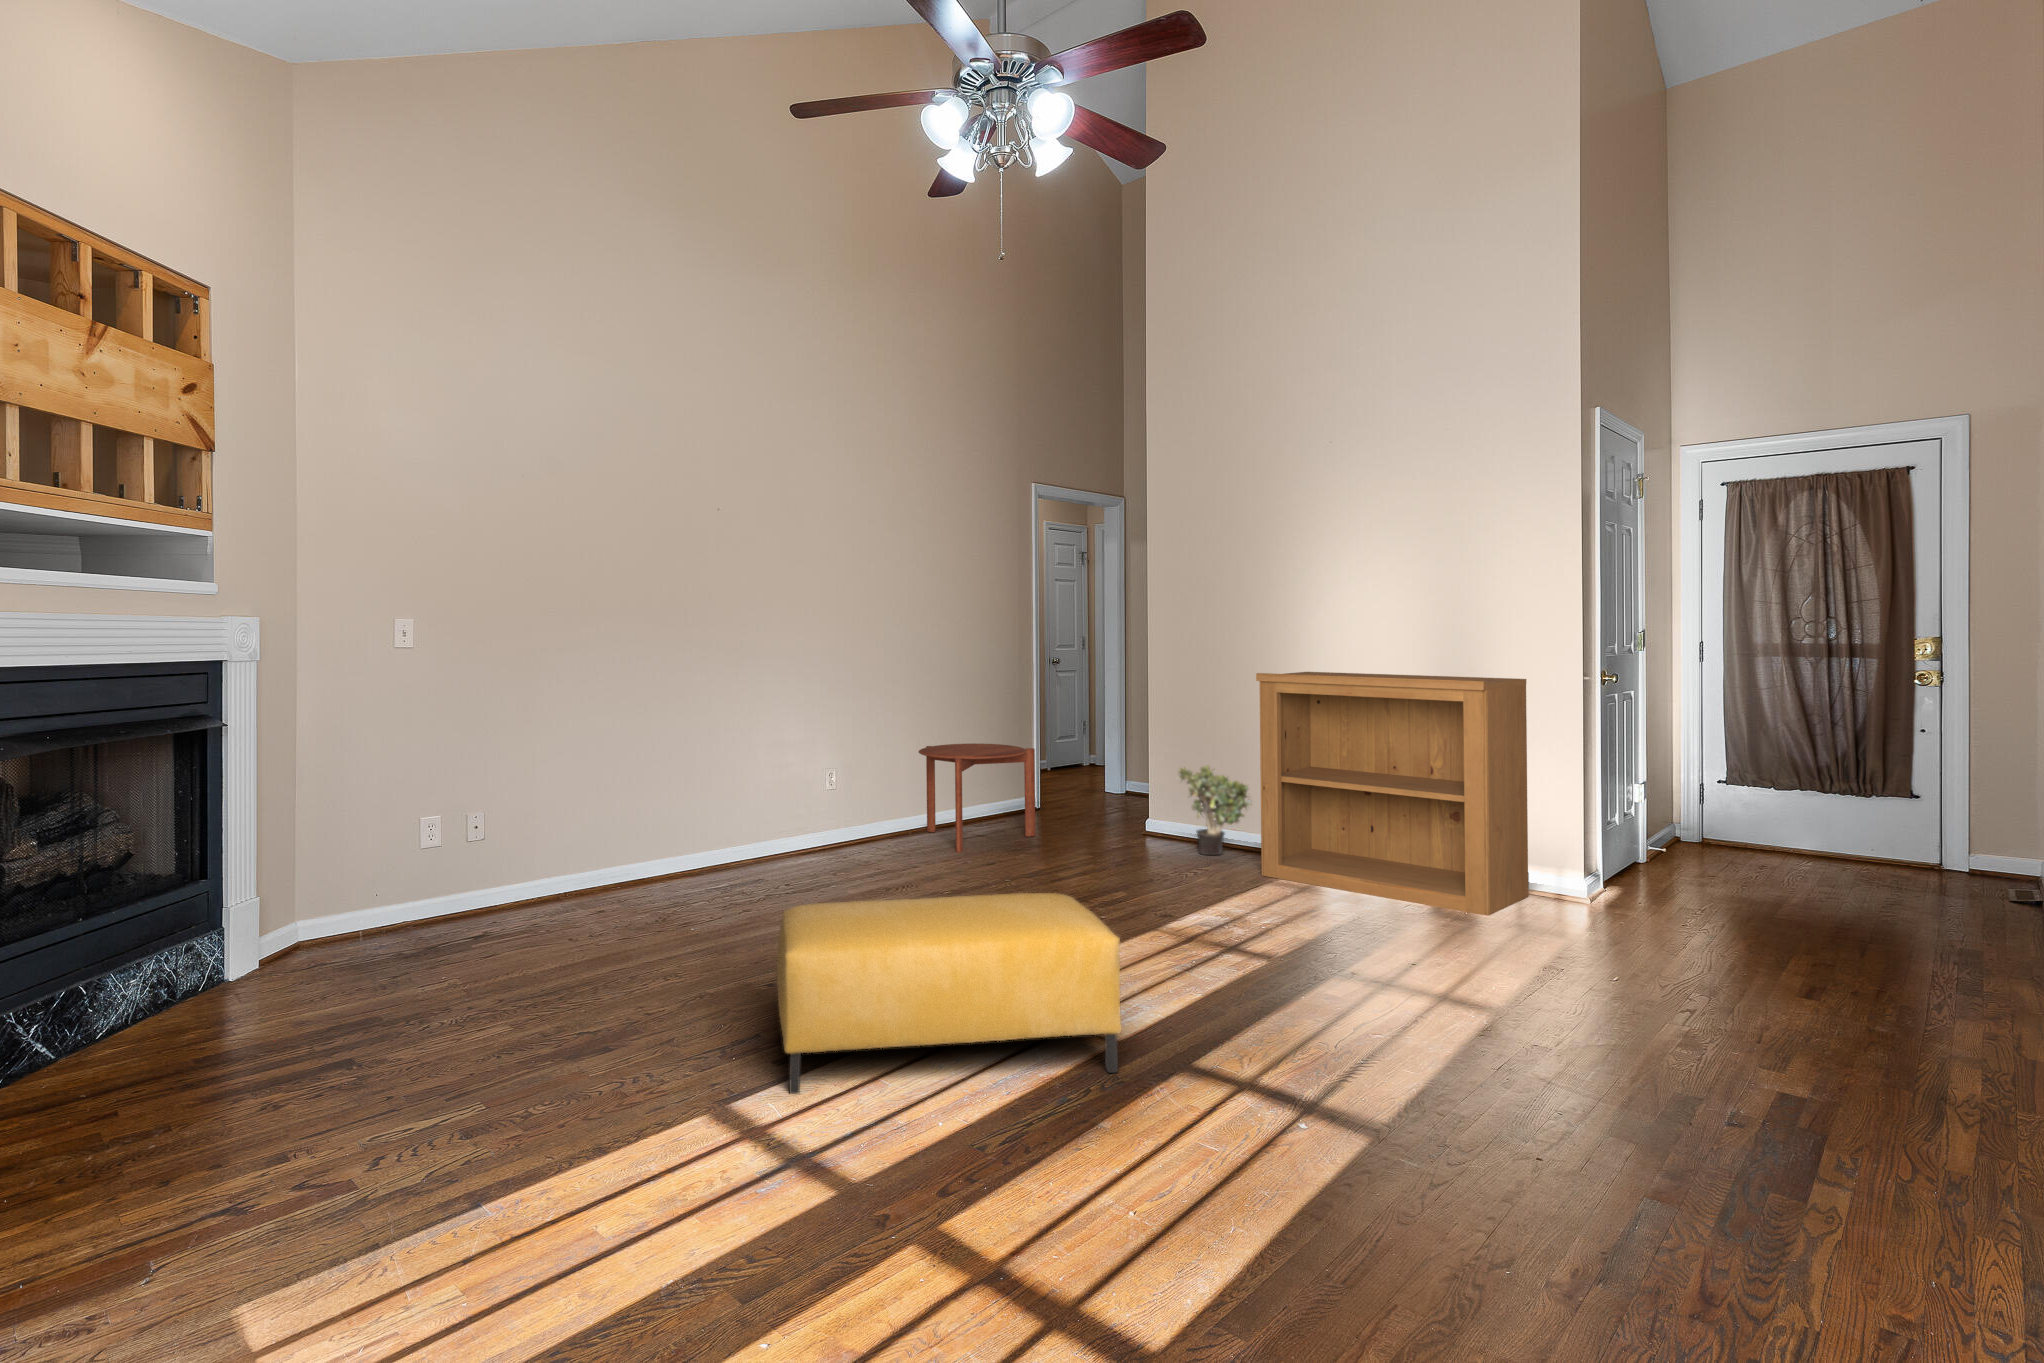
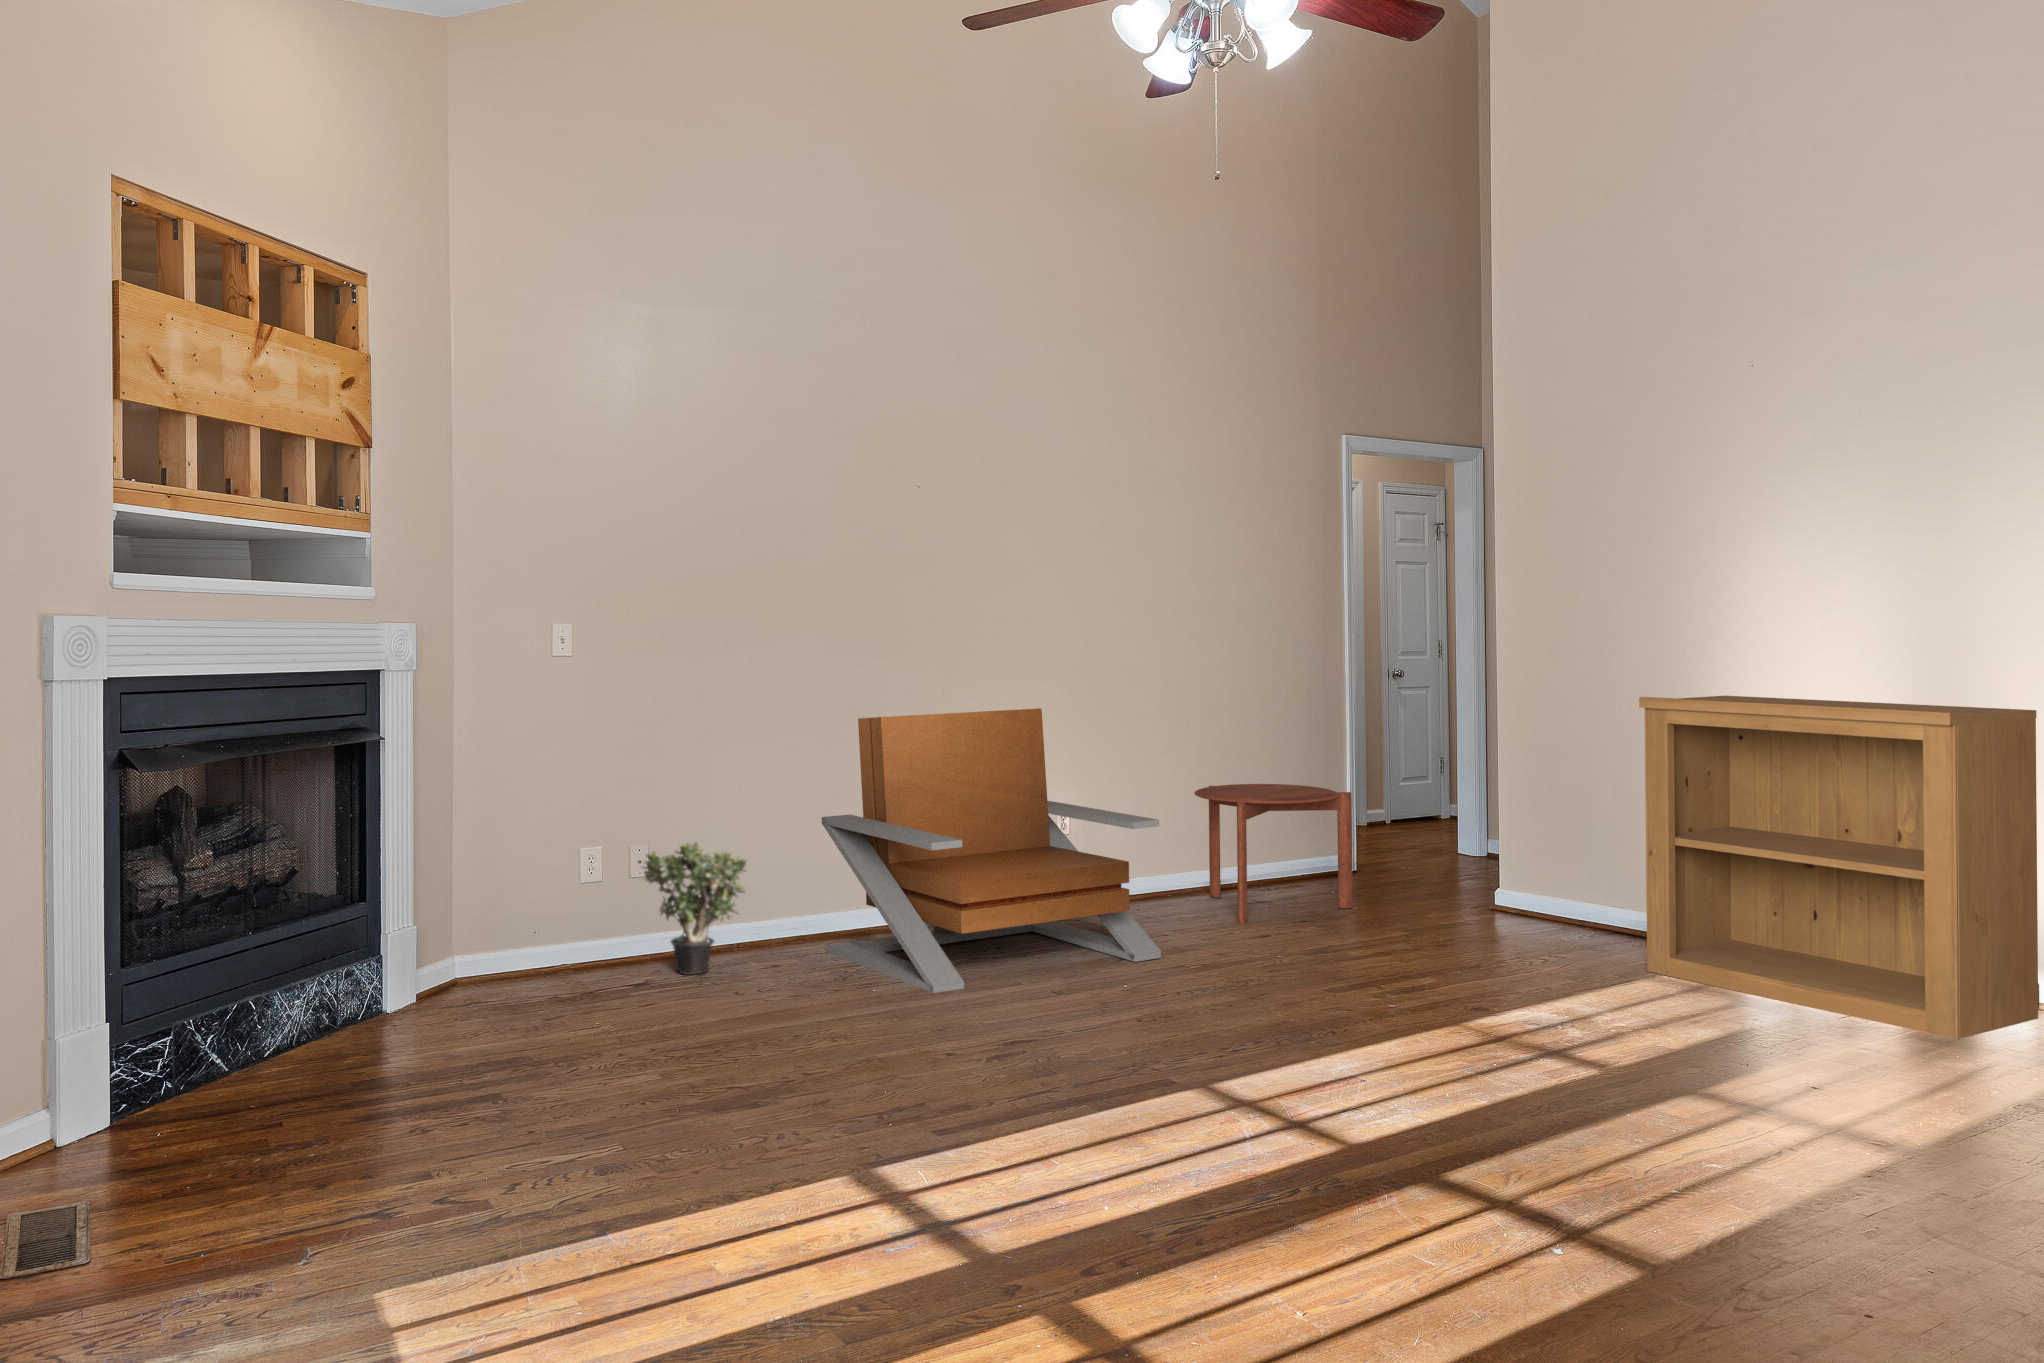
lounge chair: none [628,688,908,927] -> present [822,708,1161,993]
potted plant: present [1179,765,1251,855] -> present [643,843,746,975]
ottoman: present [777,893,1122,1094] -> none [940,960,1340,1176]

